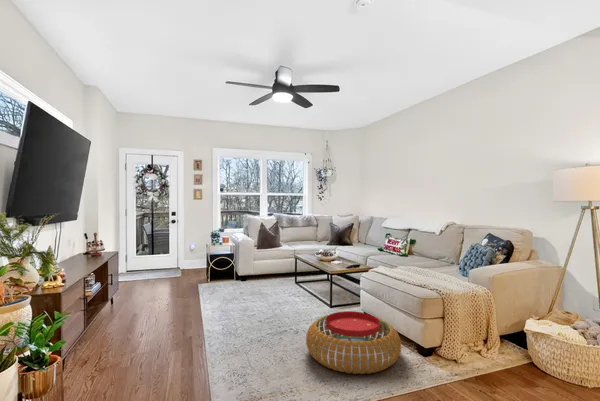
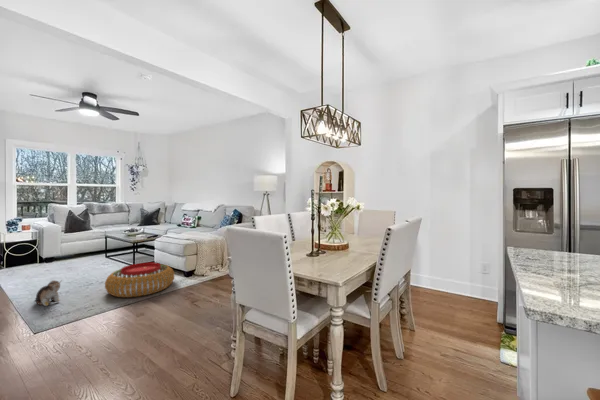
plush toy: none [232,324,259,358] -> present [36,281,60,306]

